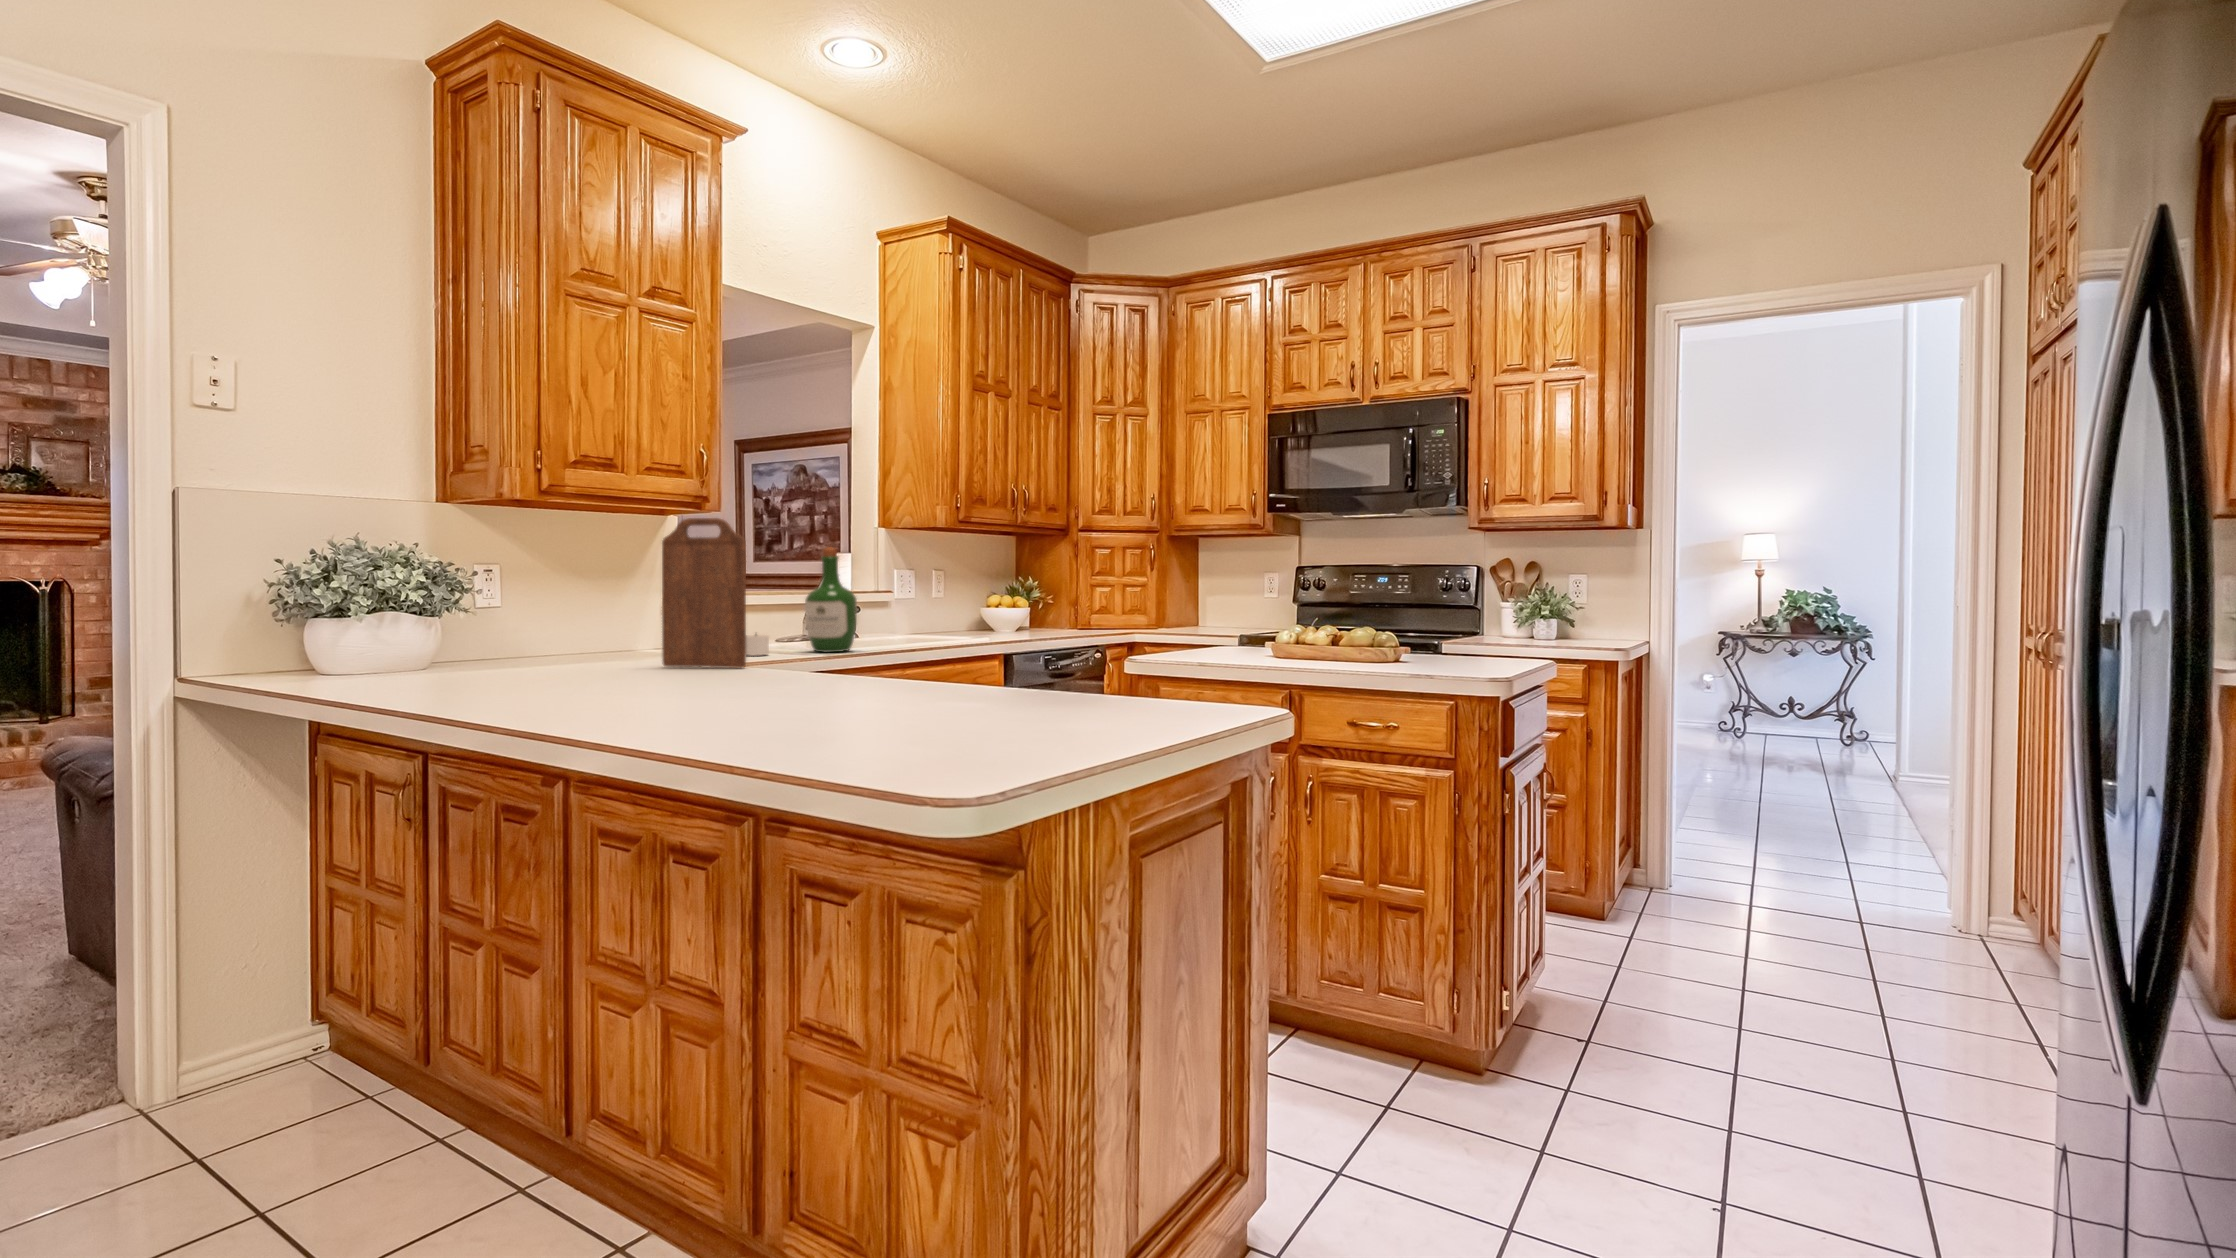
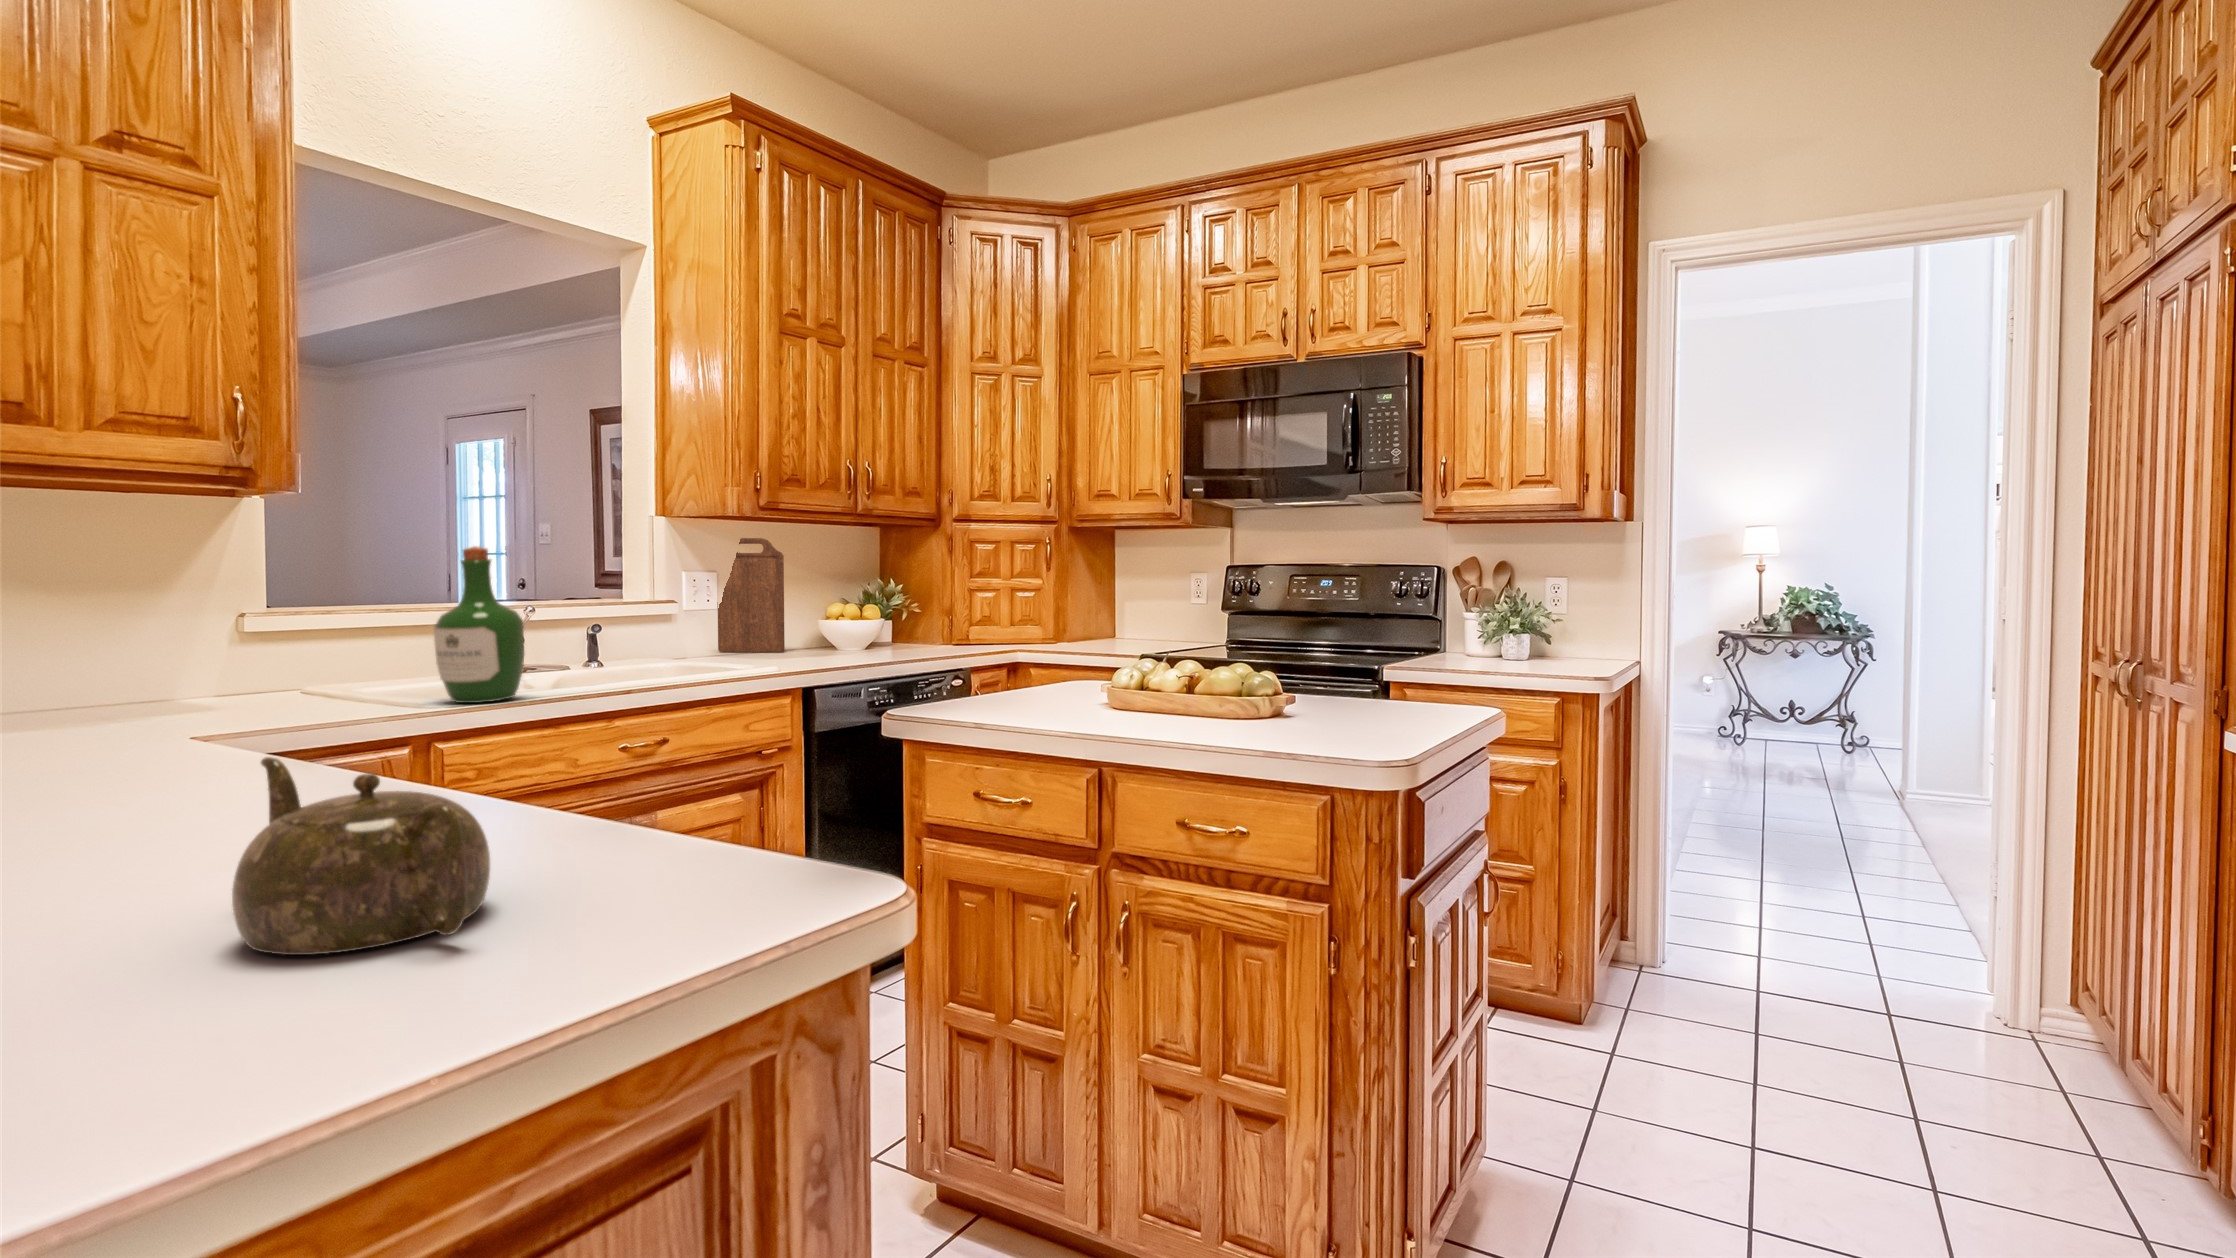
cutting board: present [662,518,746,668] -> present [718,538,785,652]
candle: present [746,634,769,656] -> none [310,677,368,714]
teapot: none [982,638,1119,716] -> present [232,757,490,955]

